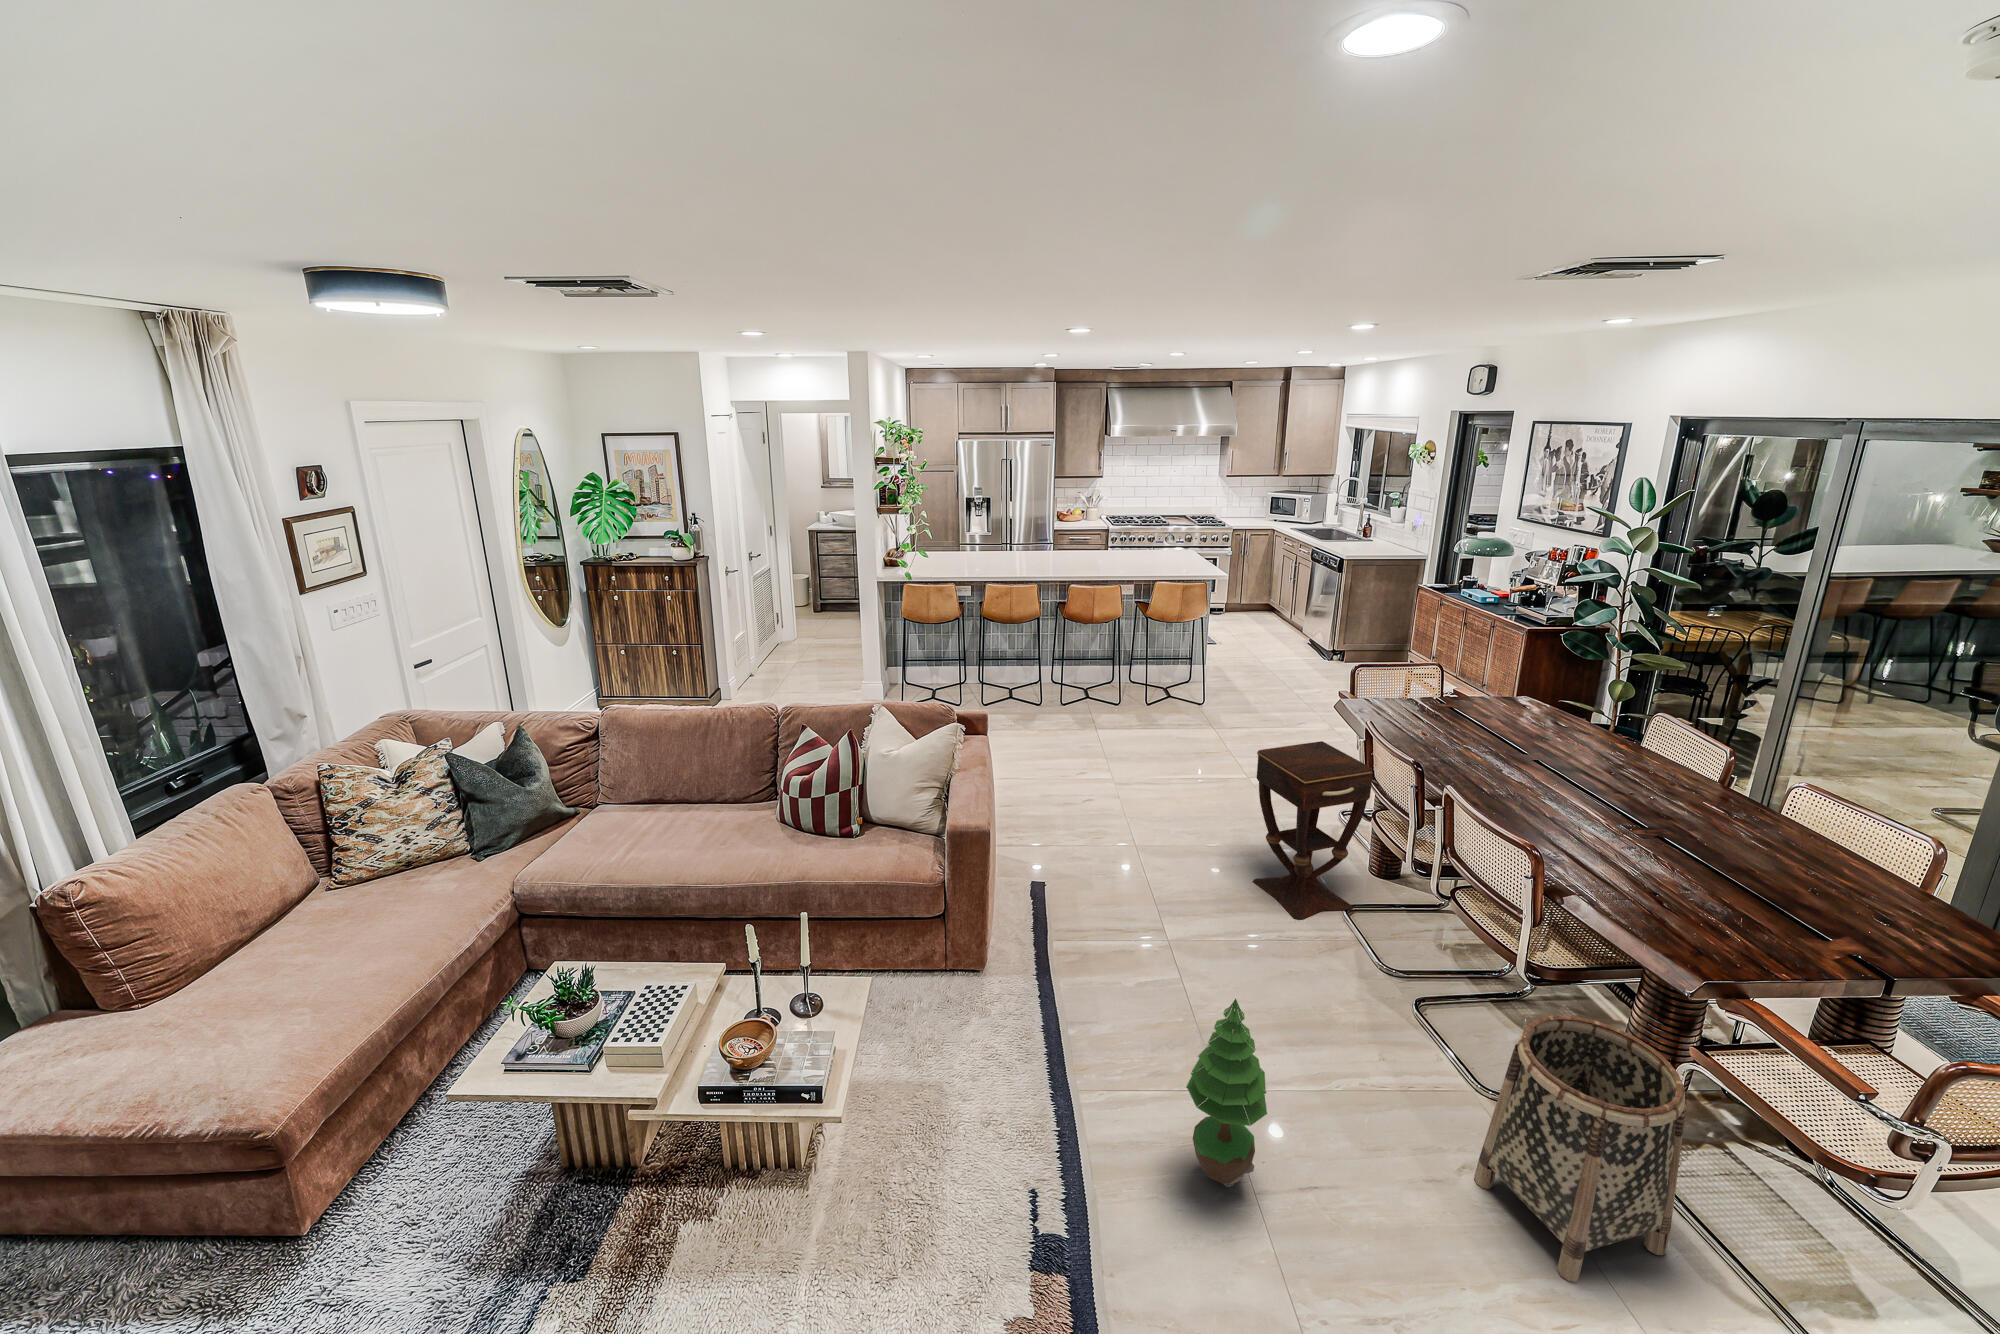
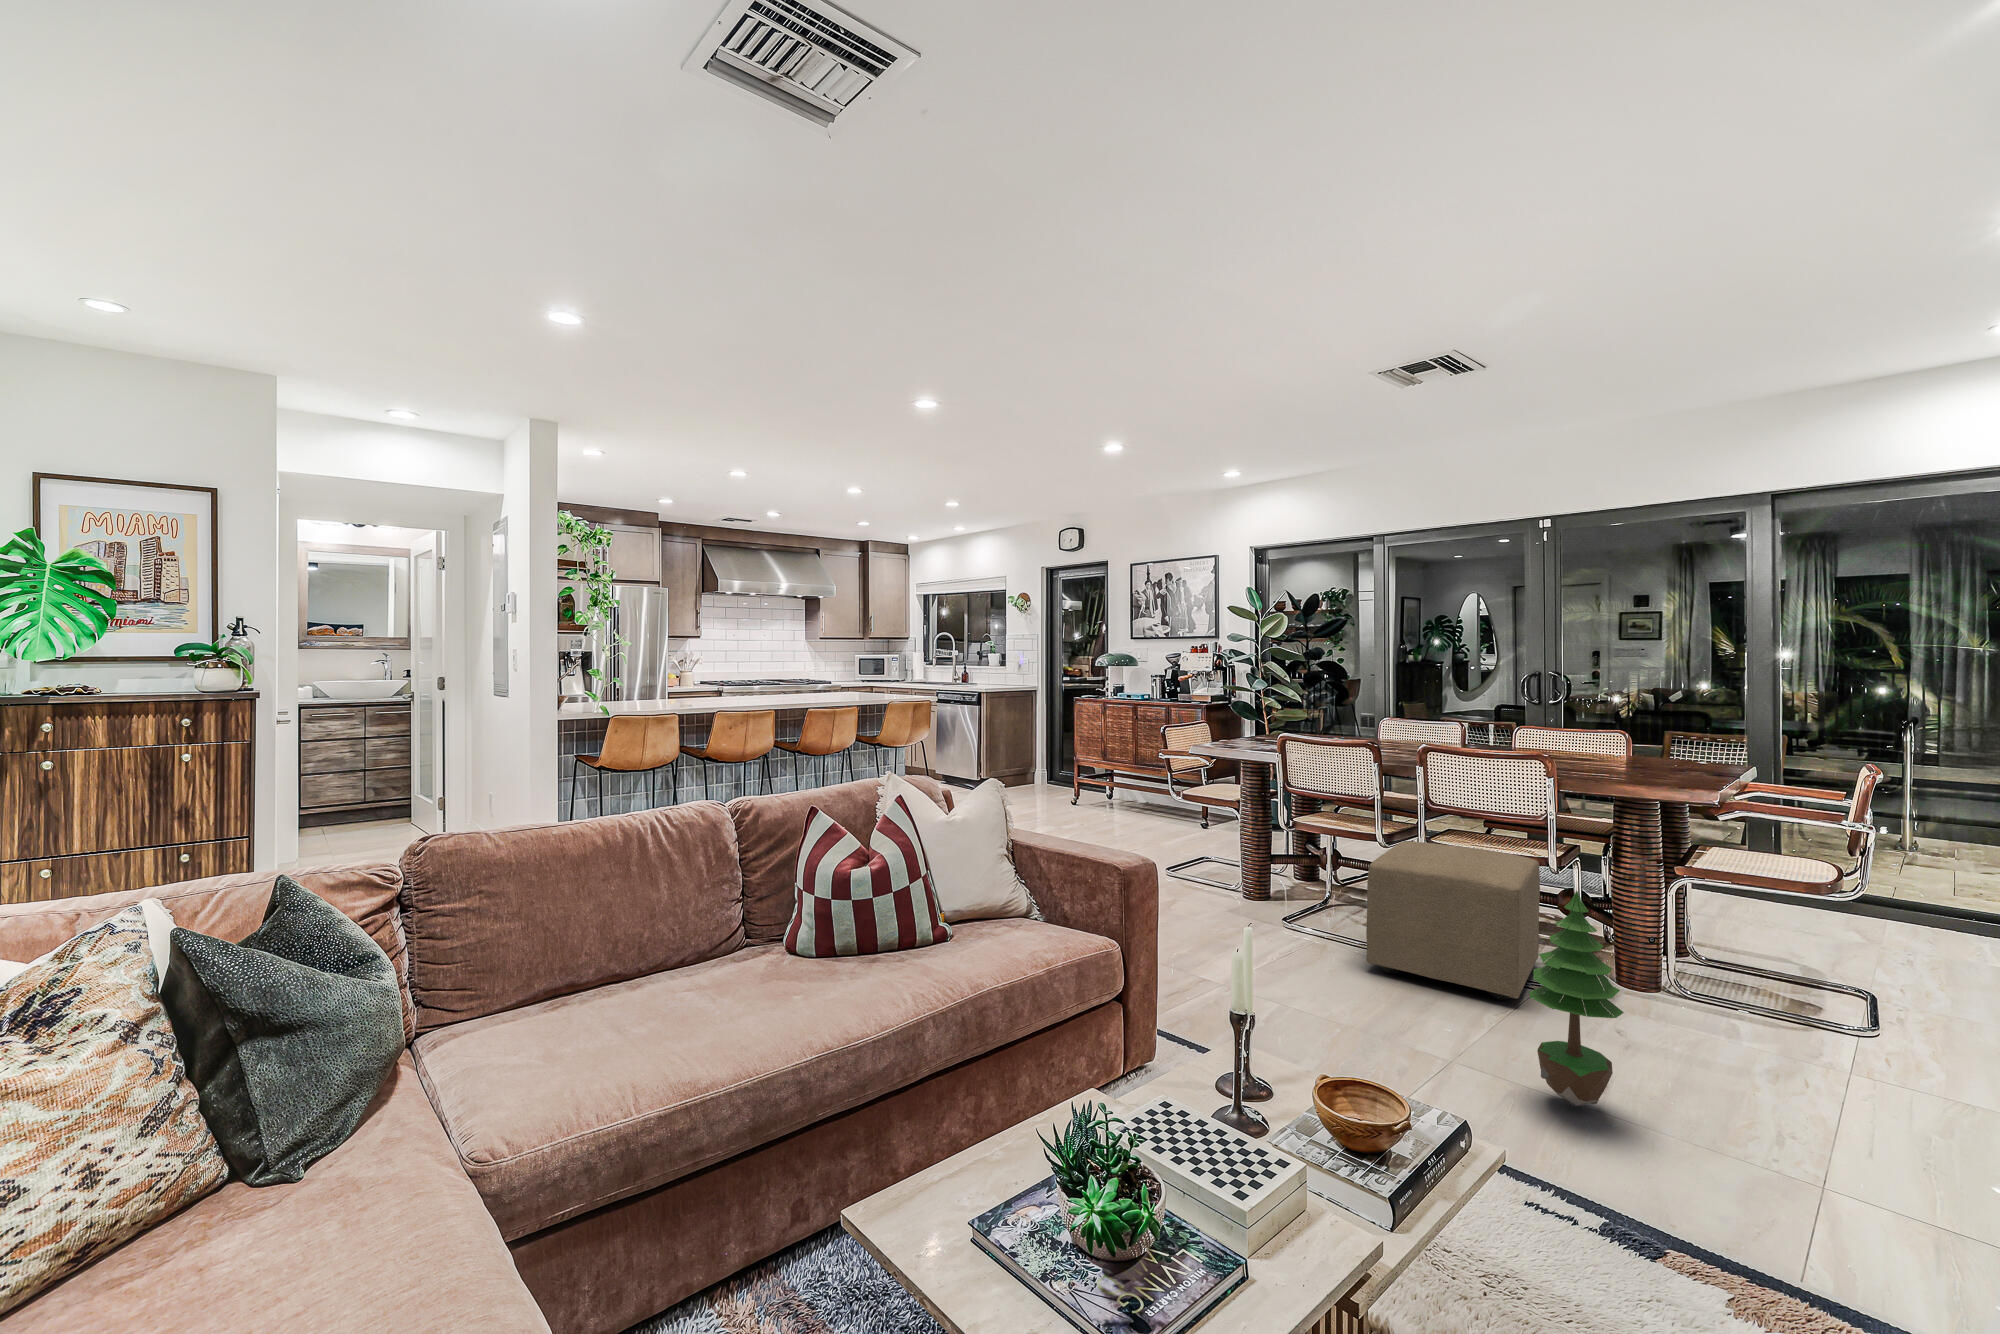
side table: present [1252,741,1372,919] -> none [1199,771,1291,930]
ottoman: none [1301,882,1540,1086] -> present [1366,841,1540,1000]
basket: present [1474,1015,1687,1282] -> none [1627,863,1764,1054]

